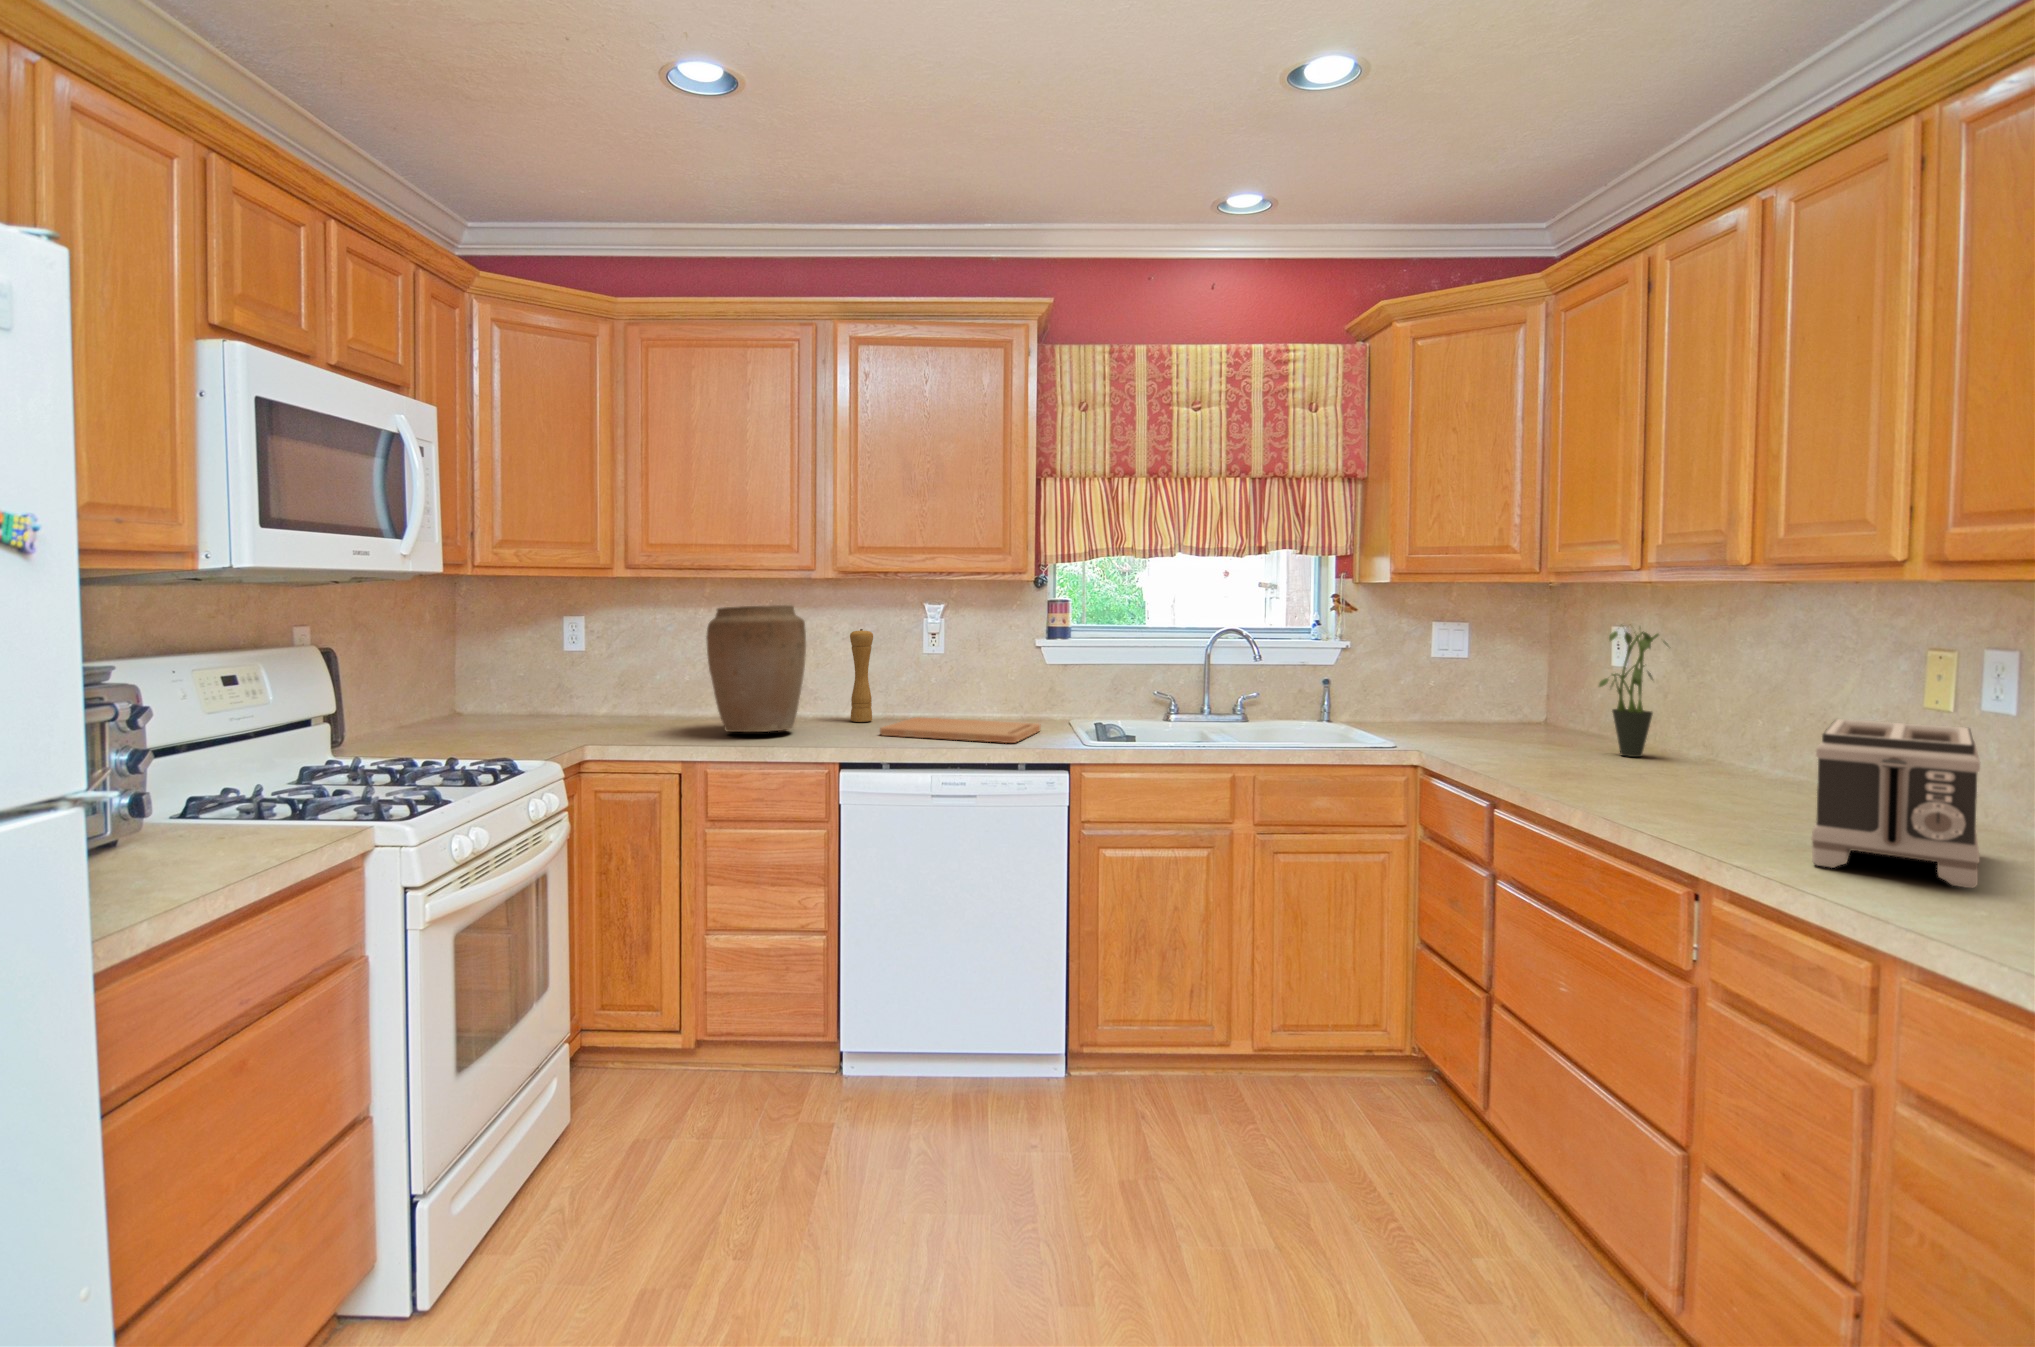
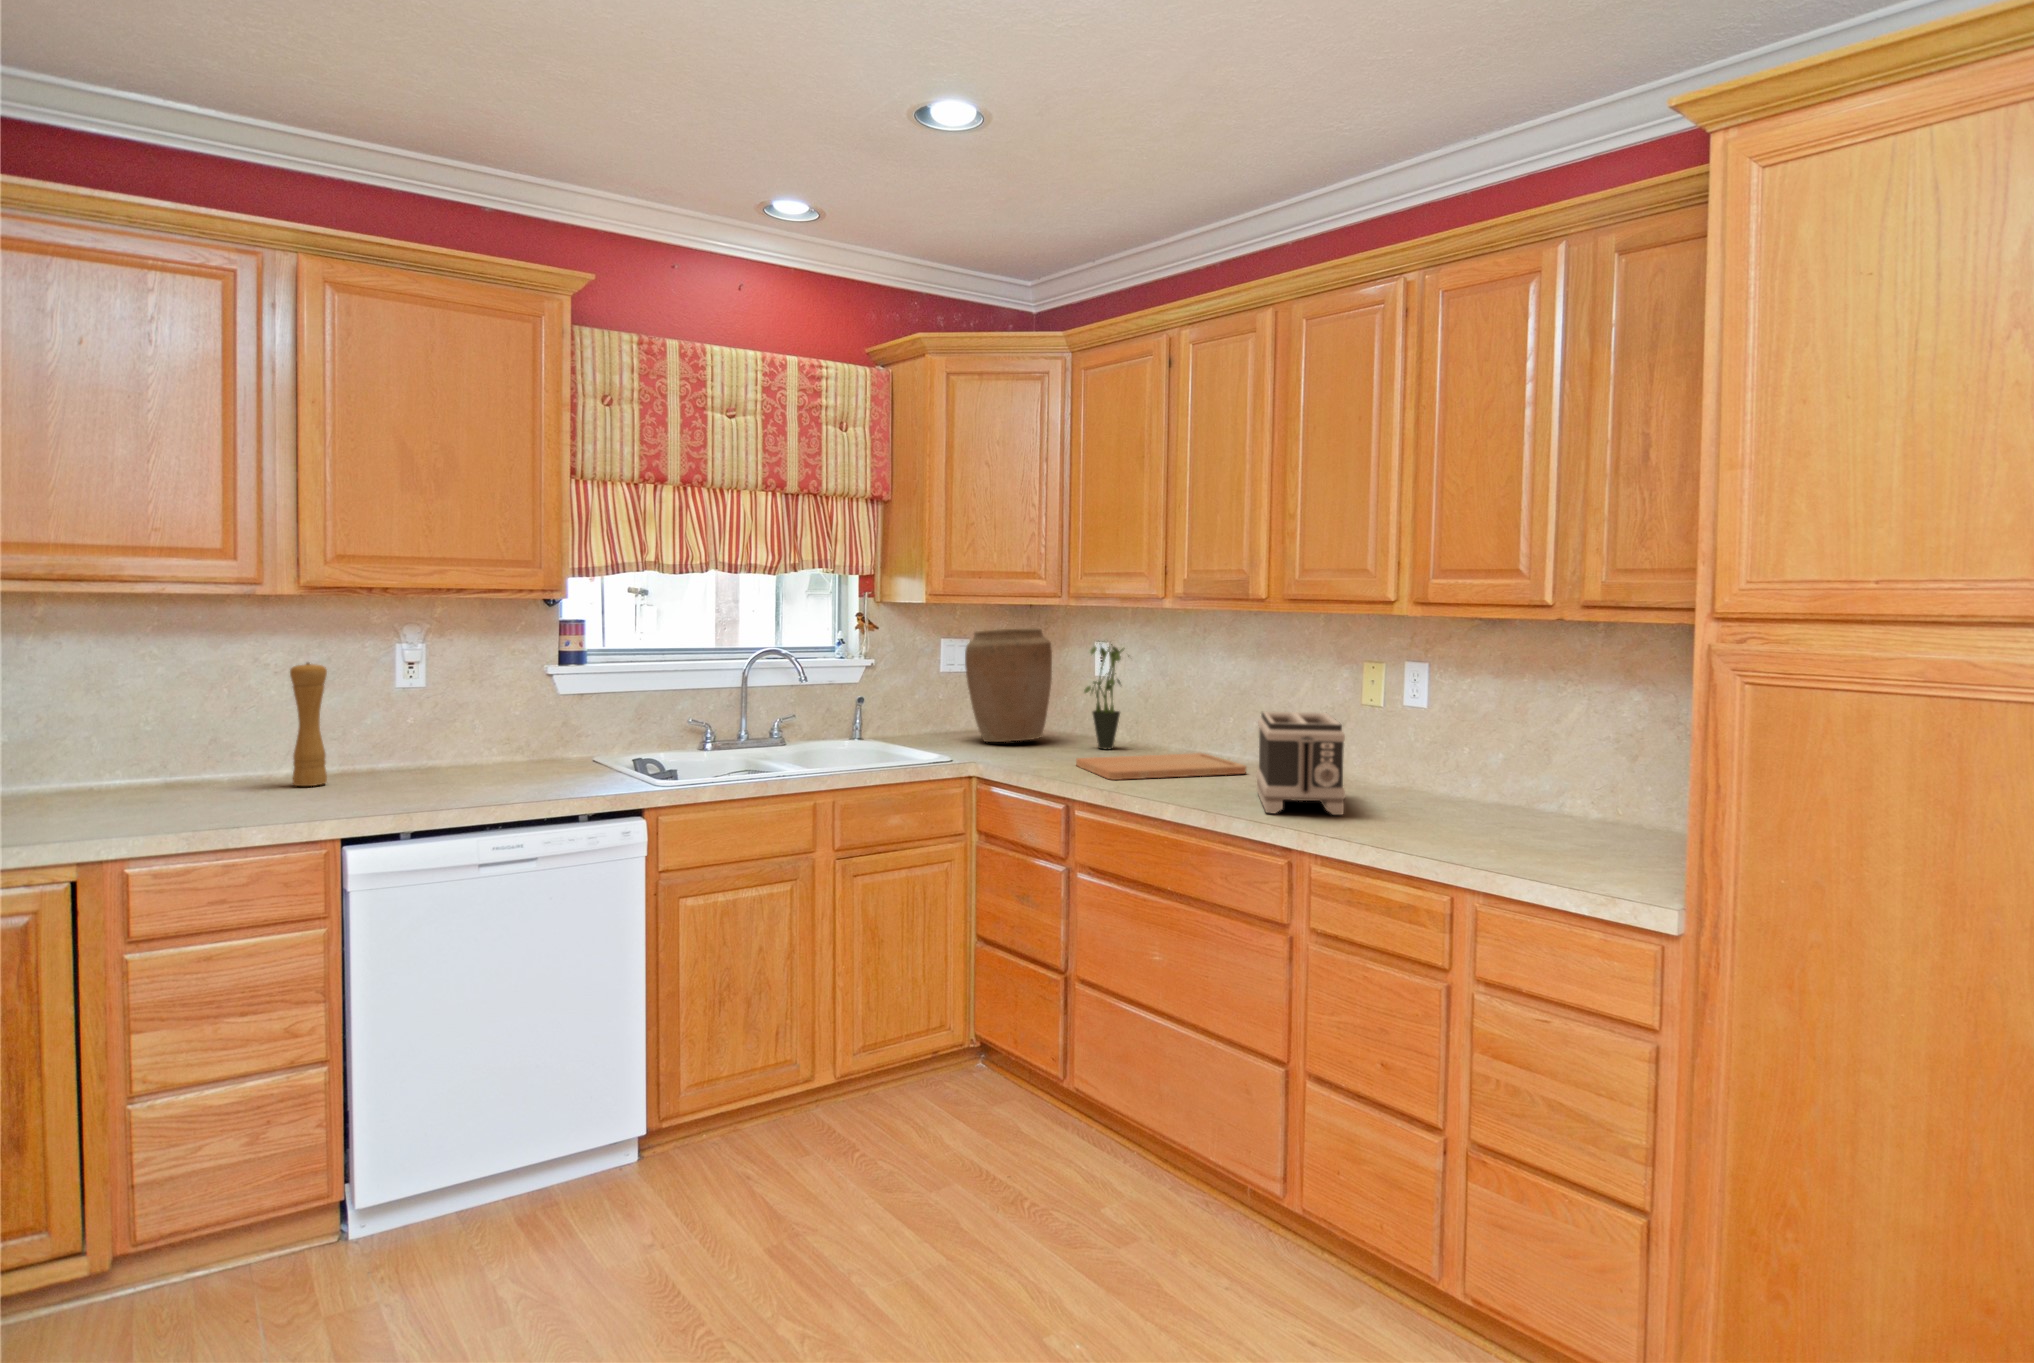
vase: present [706,605,806,732] -> present [965,628,1052,742]
cutting board: present [880,717,1040,743] -> present [1076,753,1246,780]

